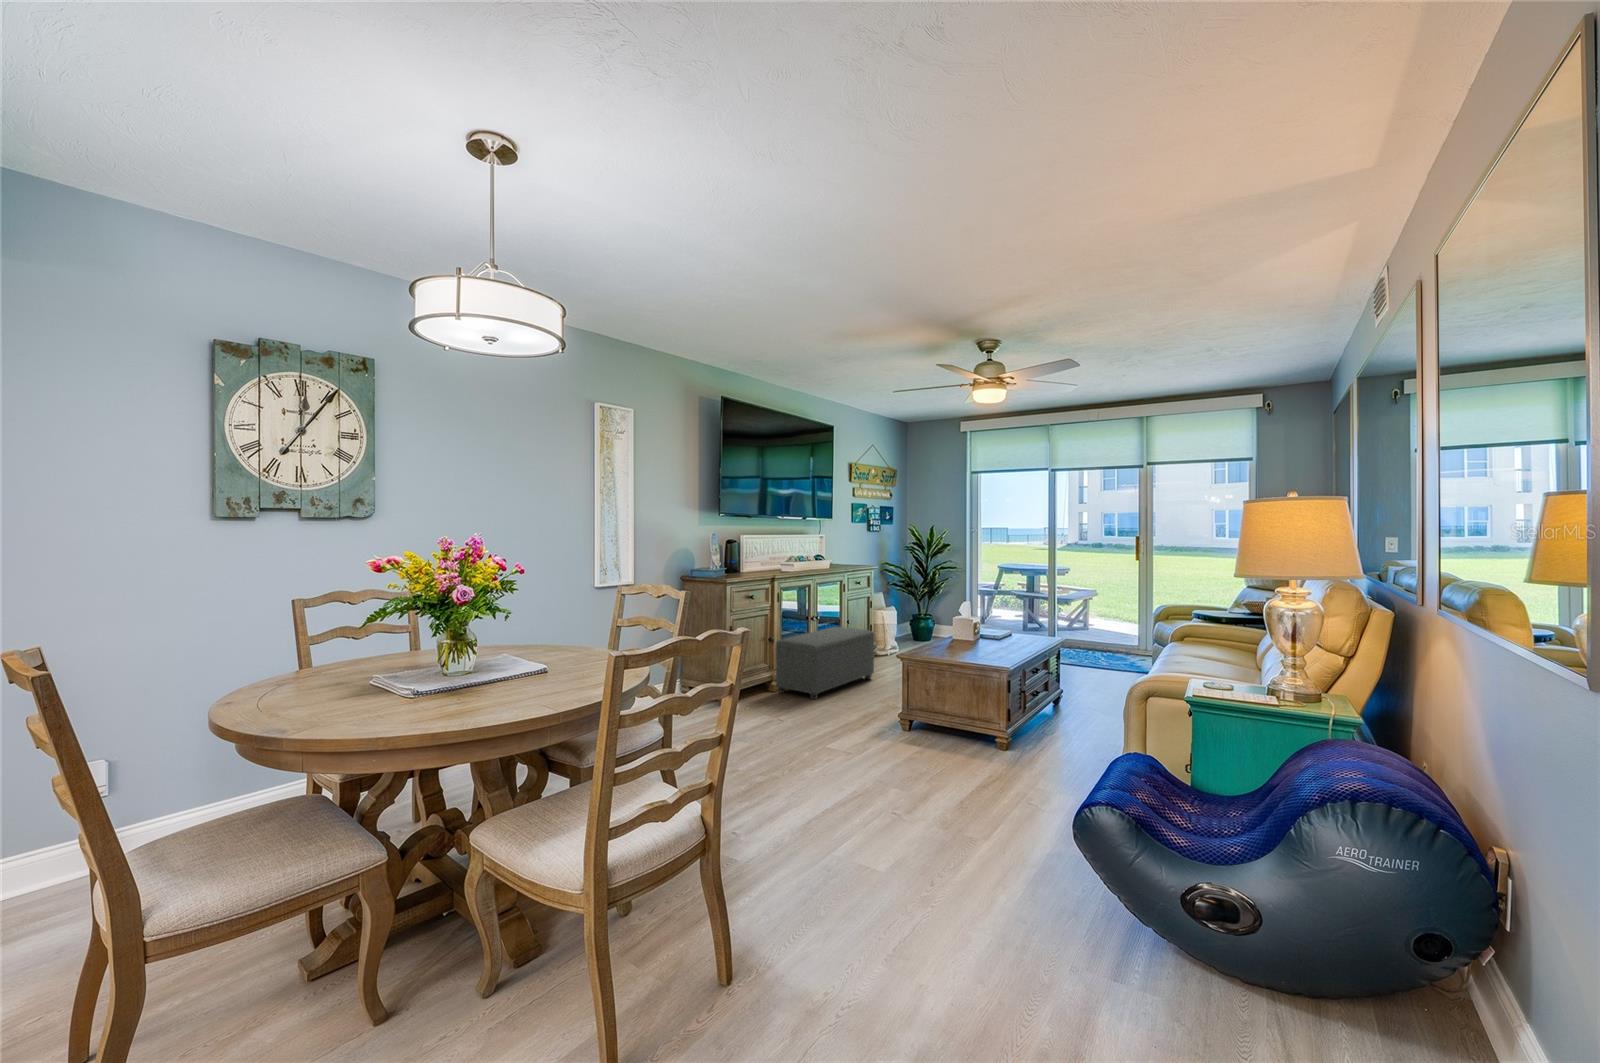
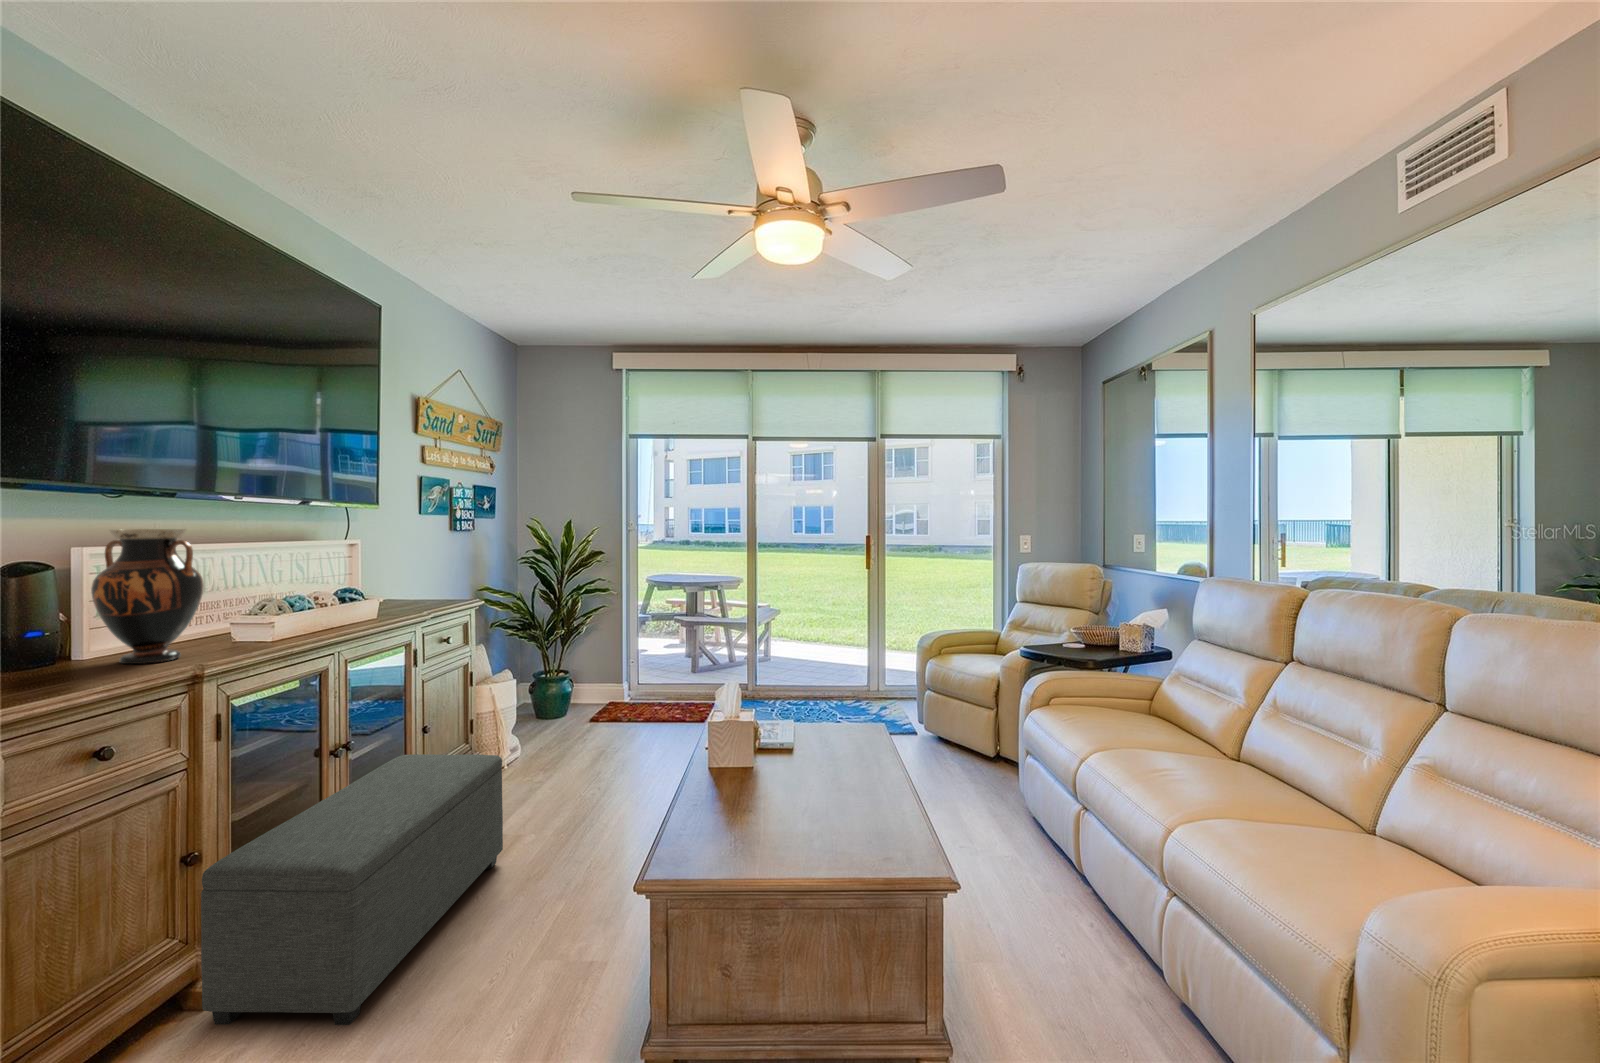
vase: none [750,530,776,573] -> present [91,529,204,664]

